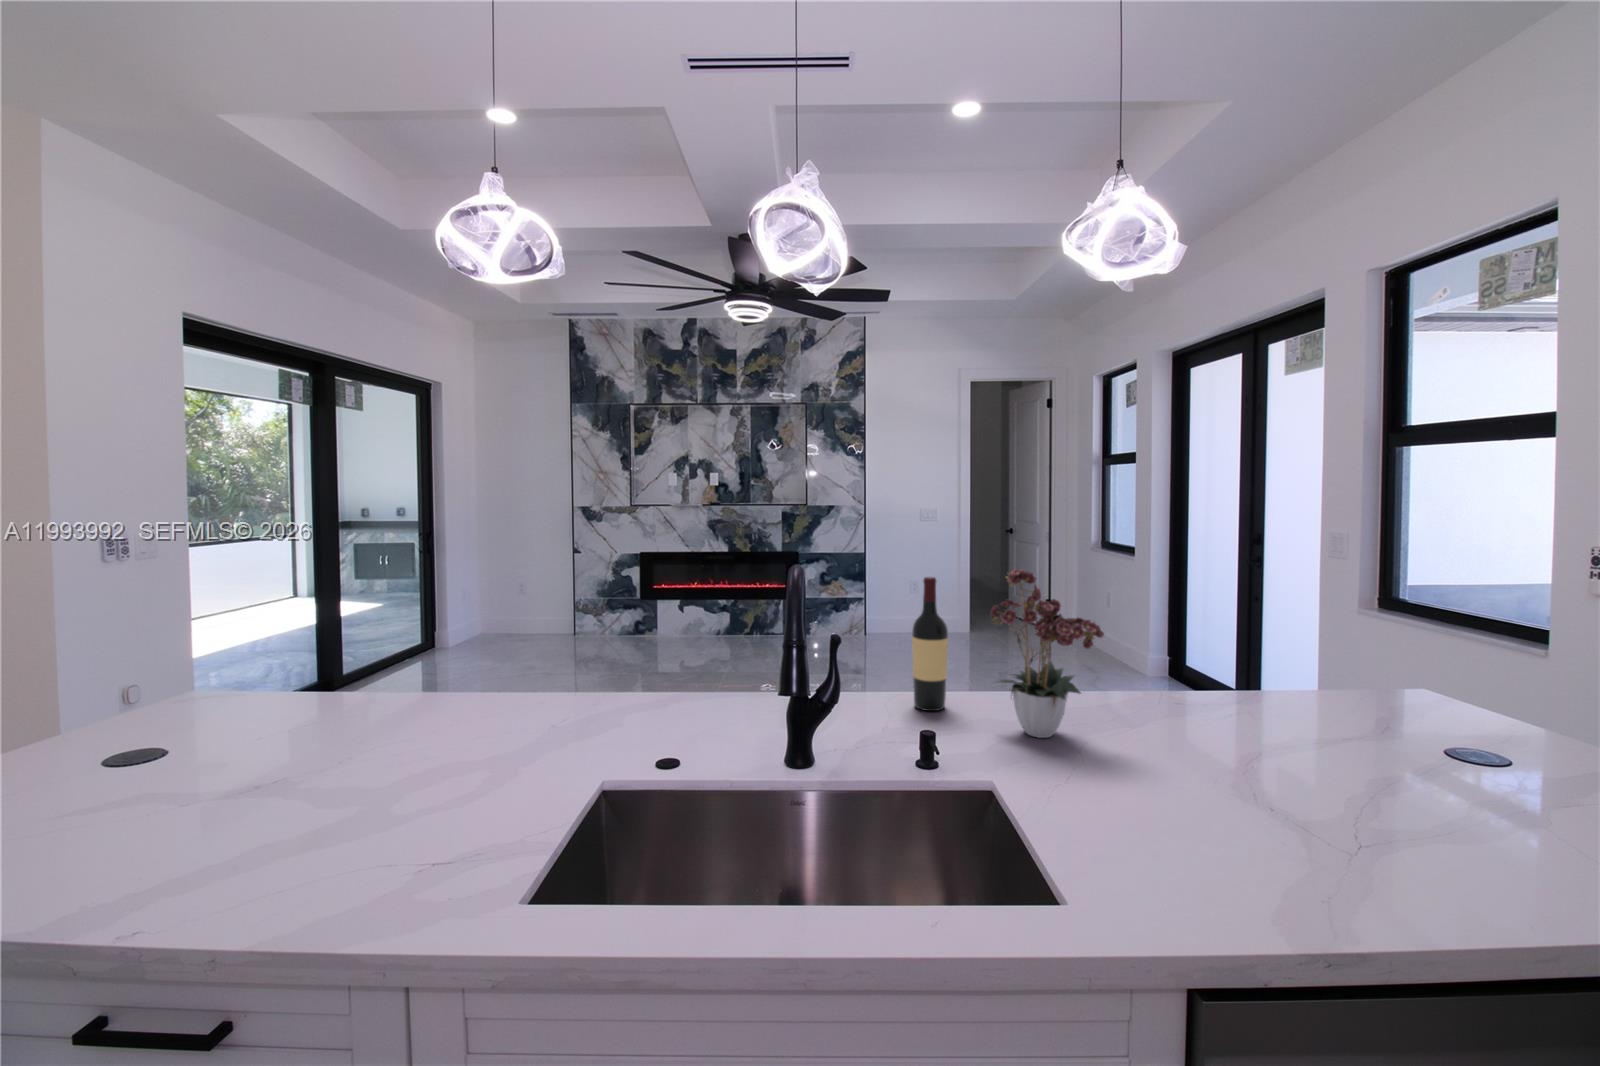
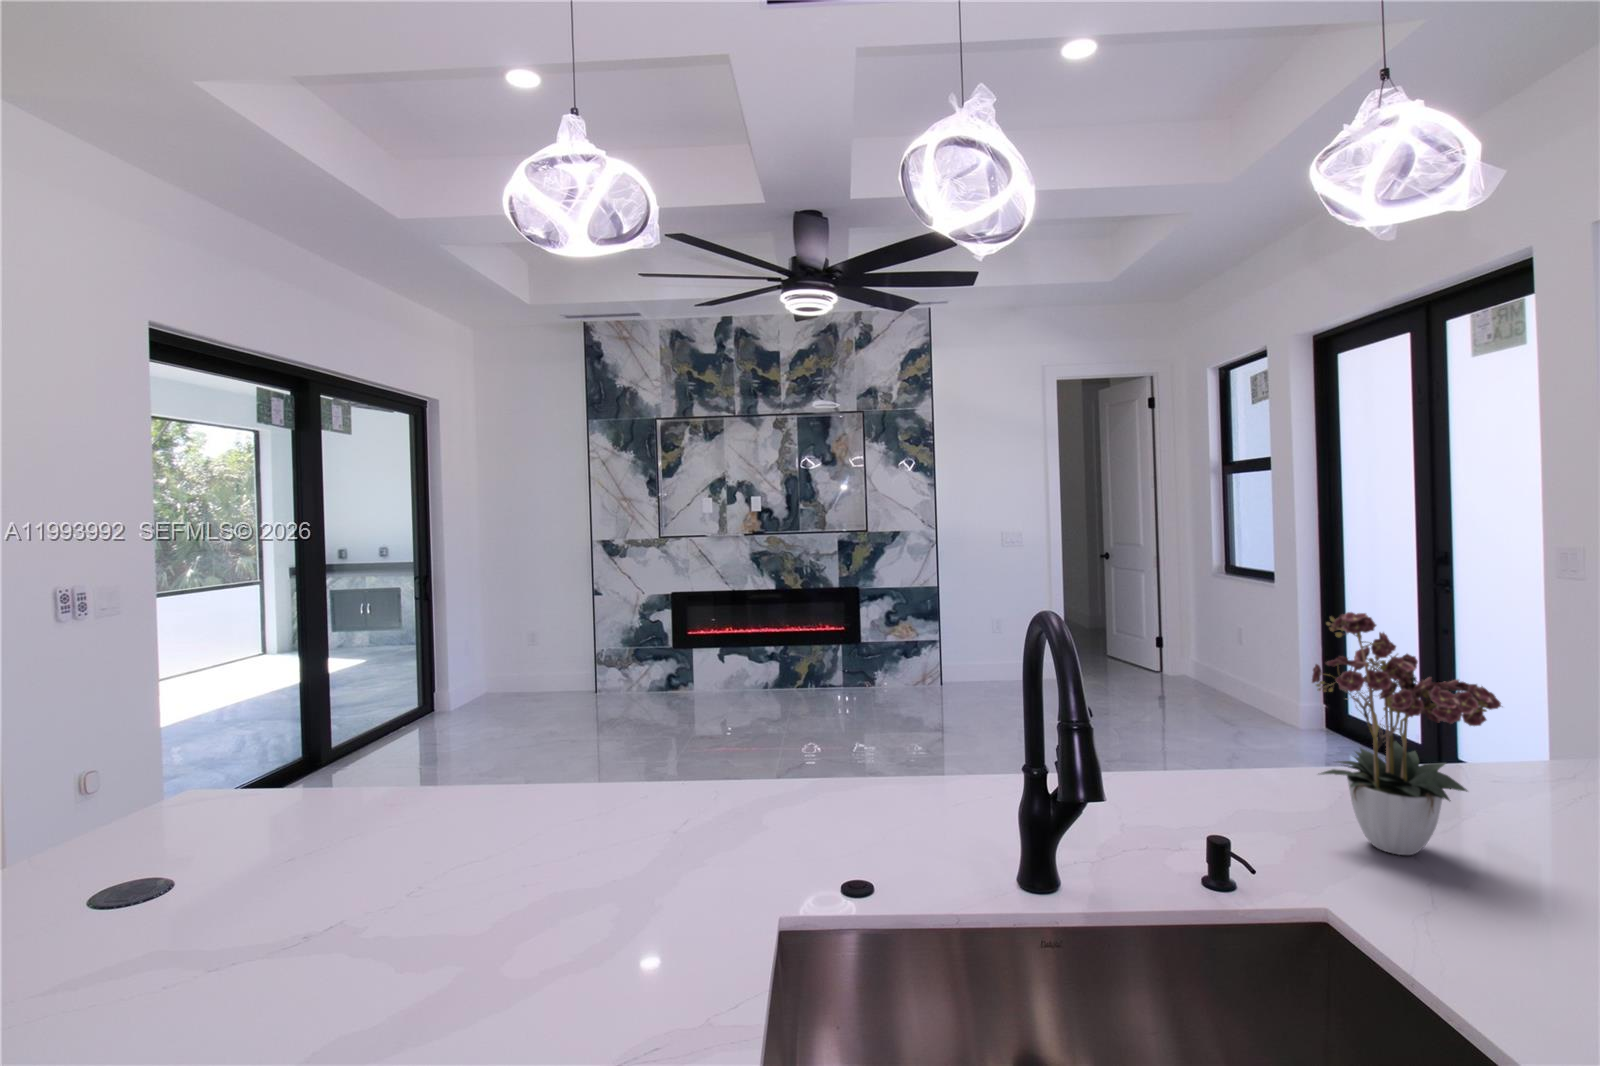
wine bottle: present [912,577,948,711] -> none [1169,624,1224,812]

